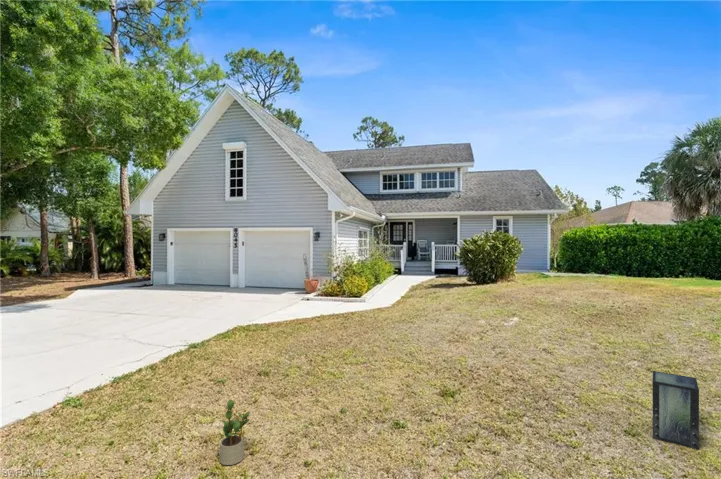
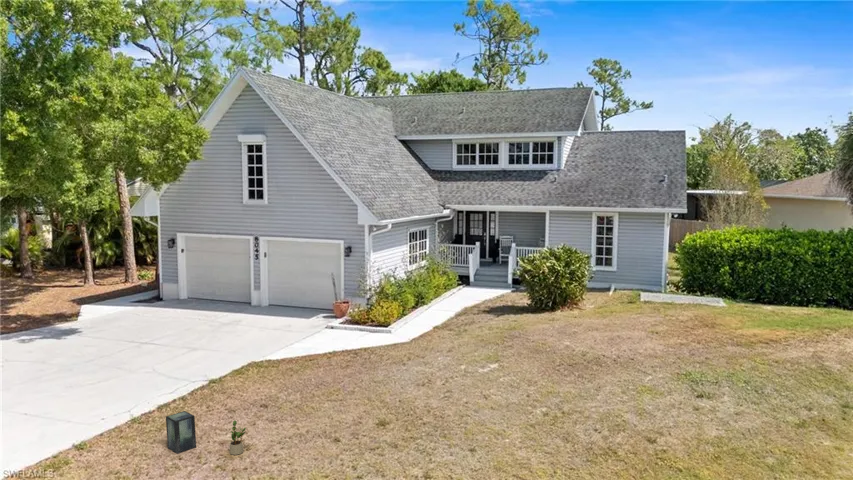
storage box: present [653,371,699,450] -> present [166,411,196,454]

